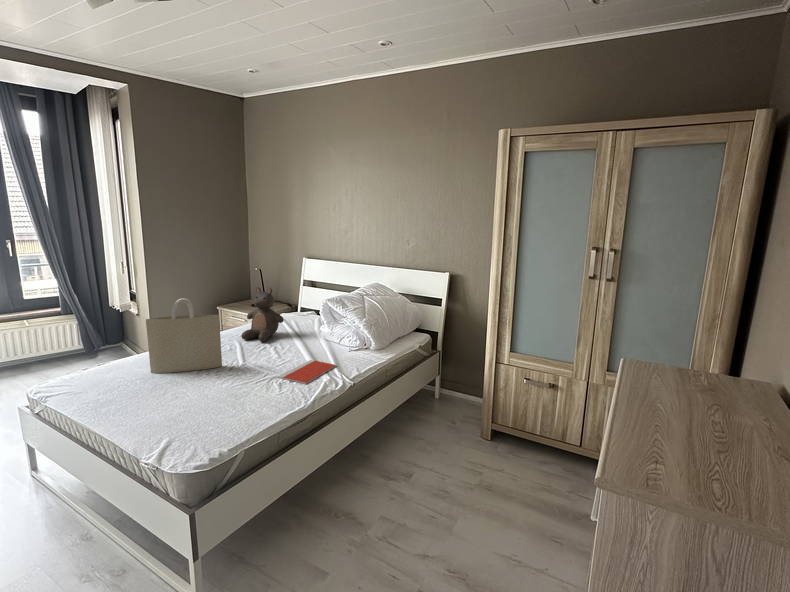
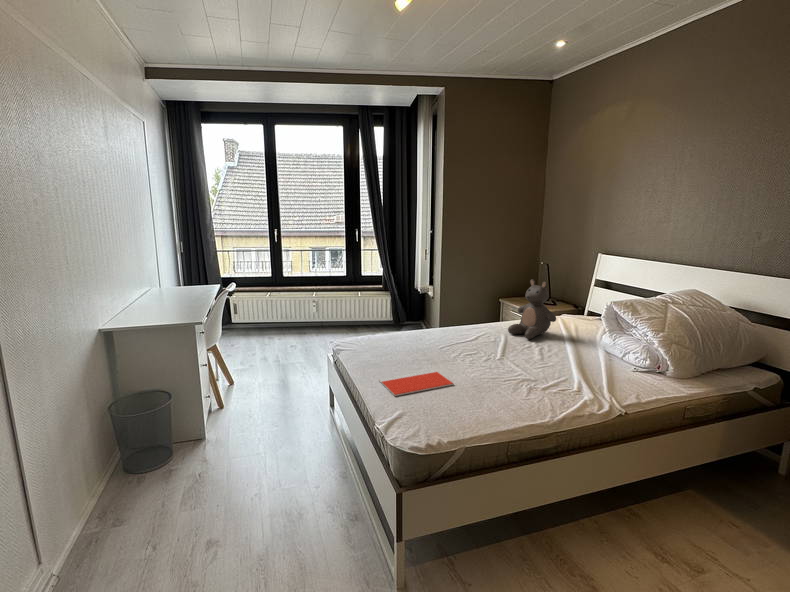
tote bag: present [146,298,222,373] -> none [416,281,481,355]
notebook: present [278,360,337,384] -> present [379,370,454,396]

